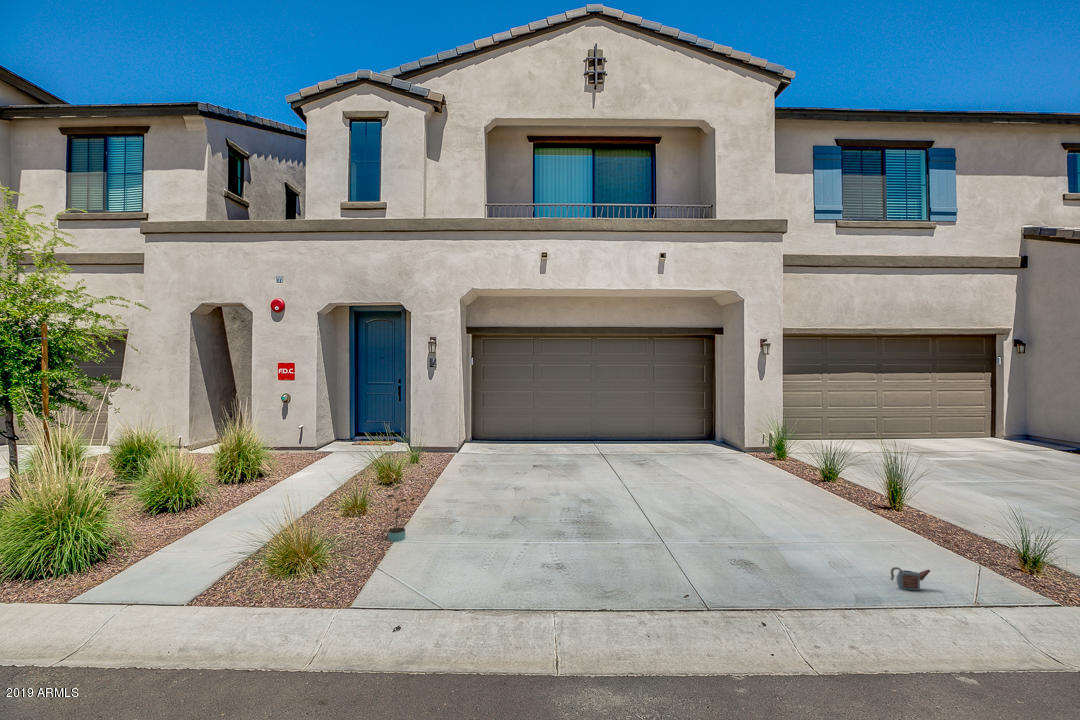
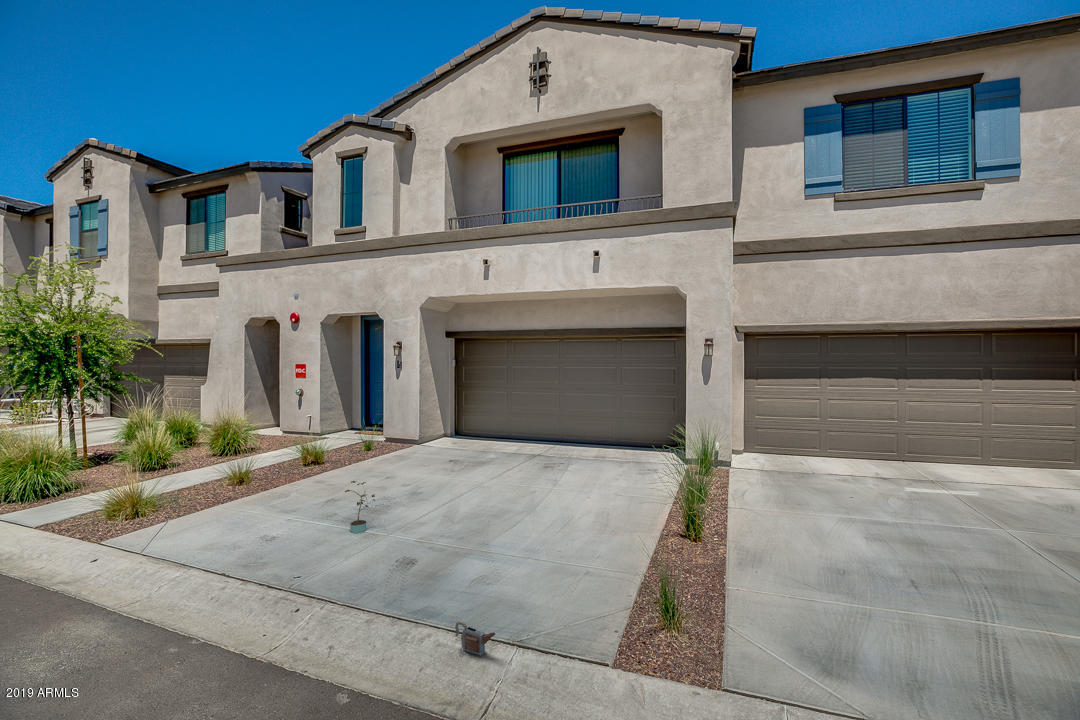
potted plant: present [387,486,415,541] -> present [345,481,375,533]

